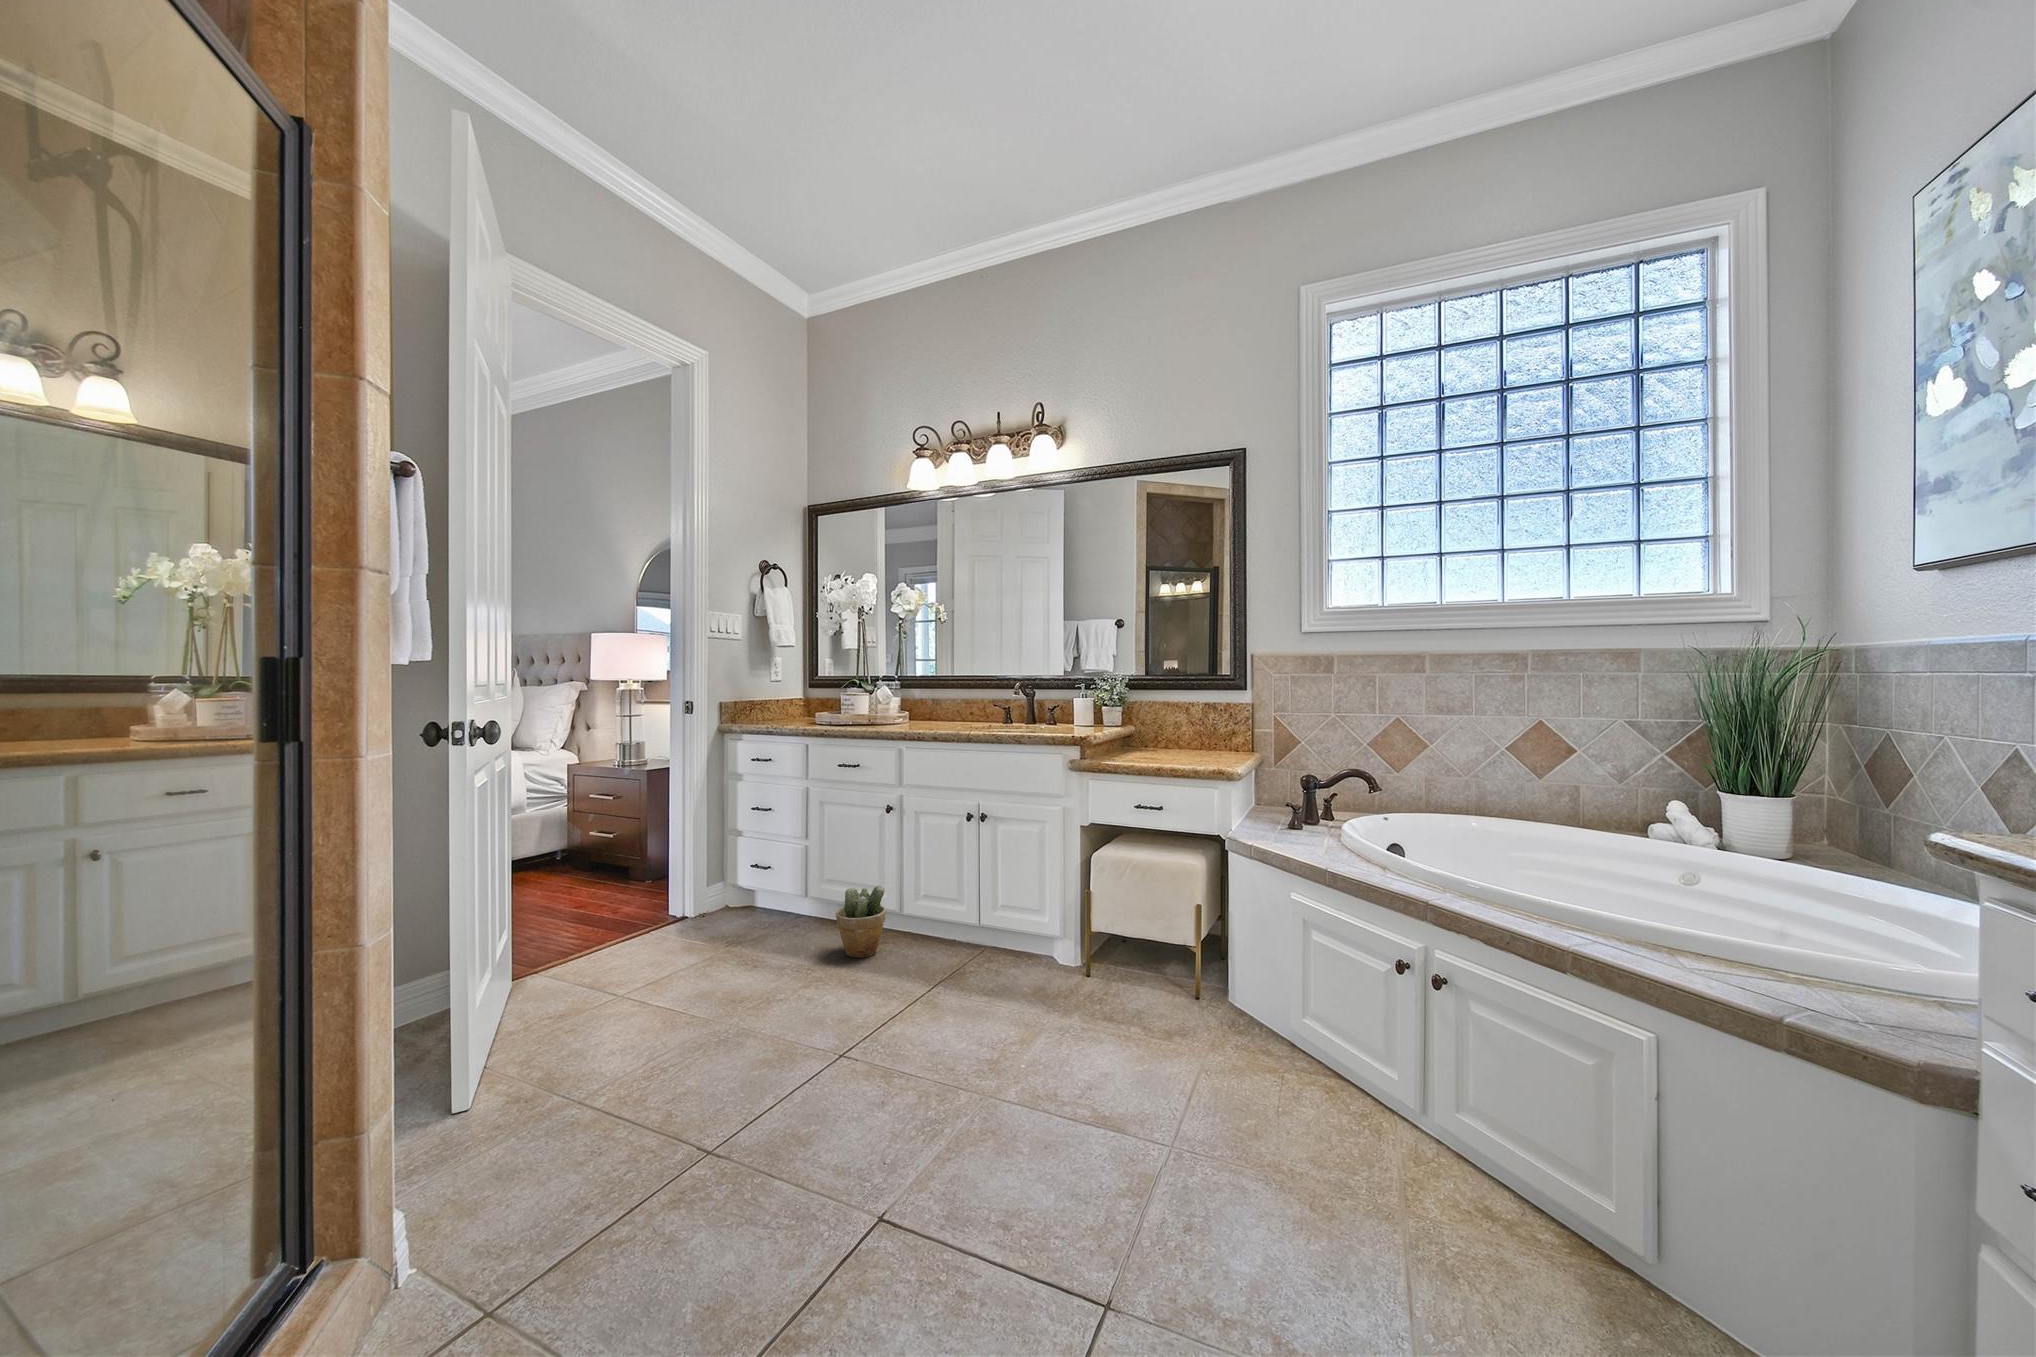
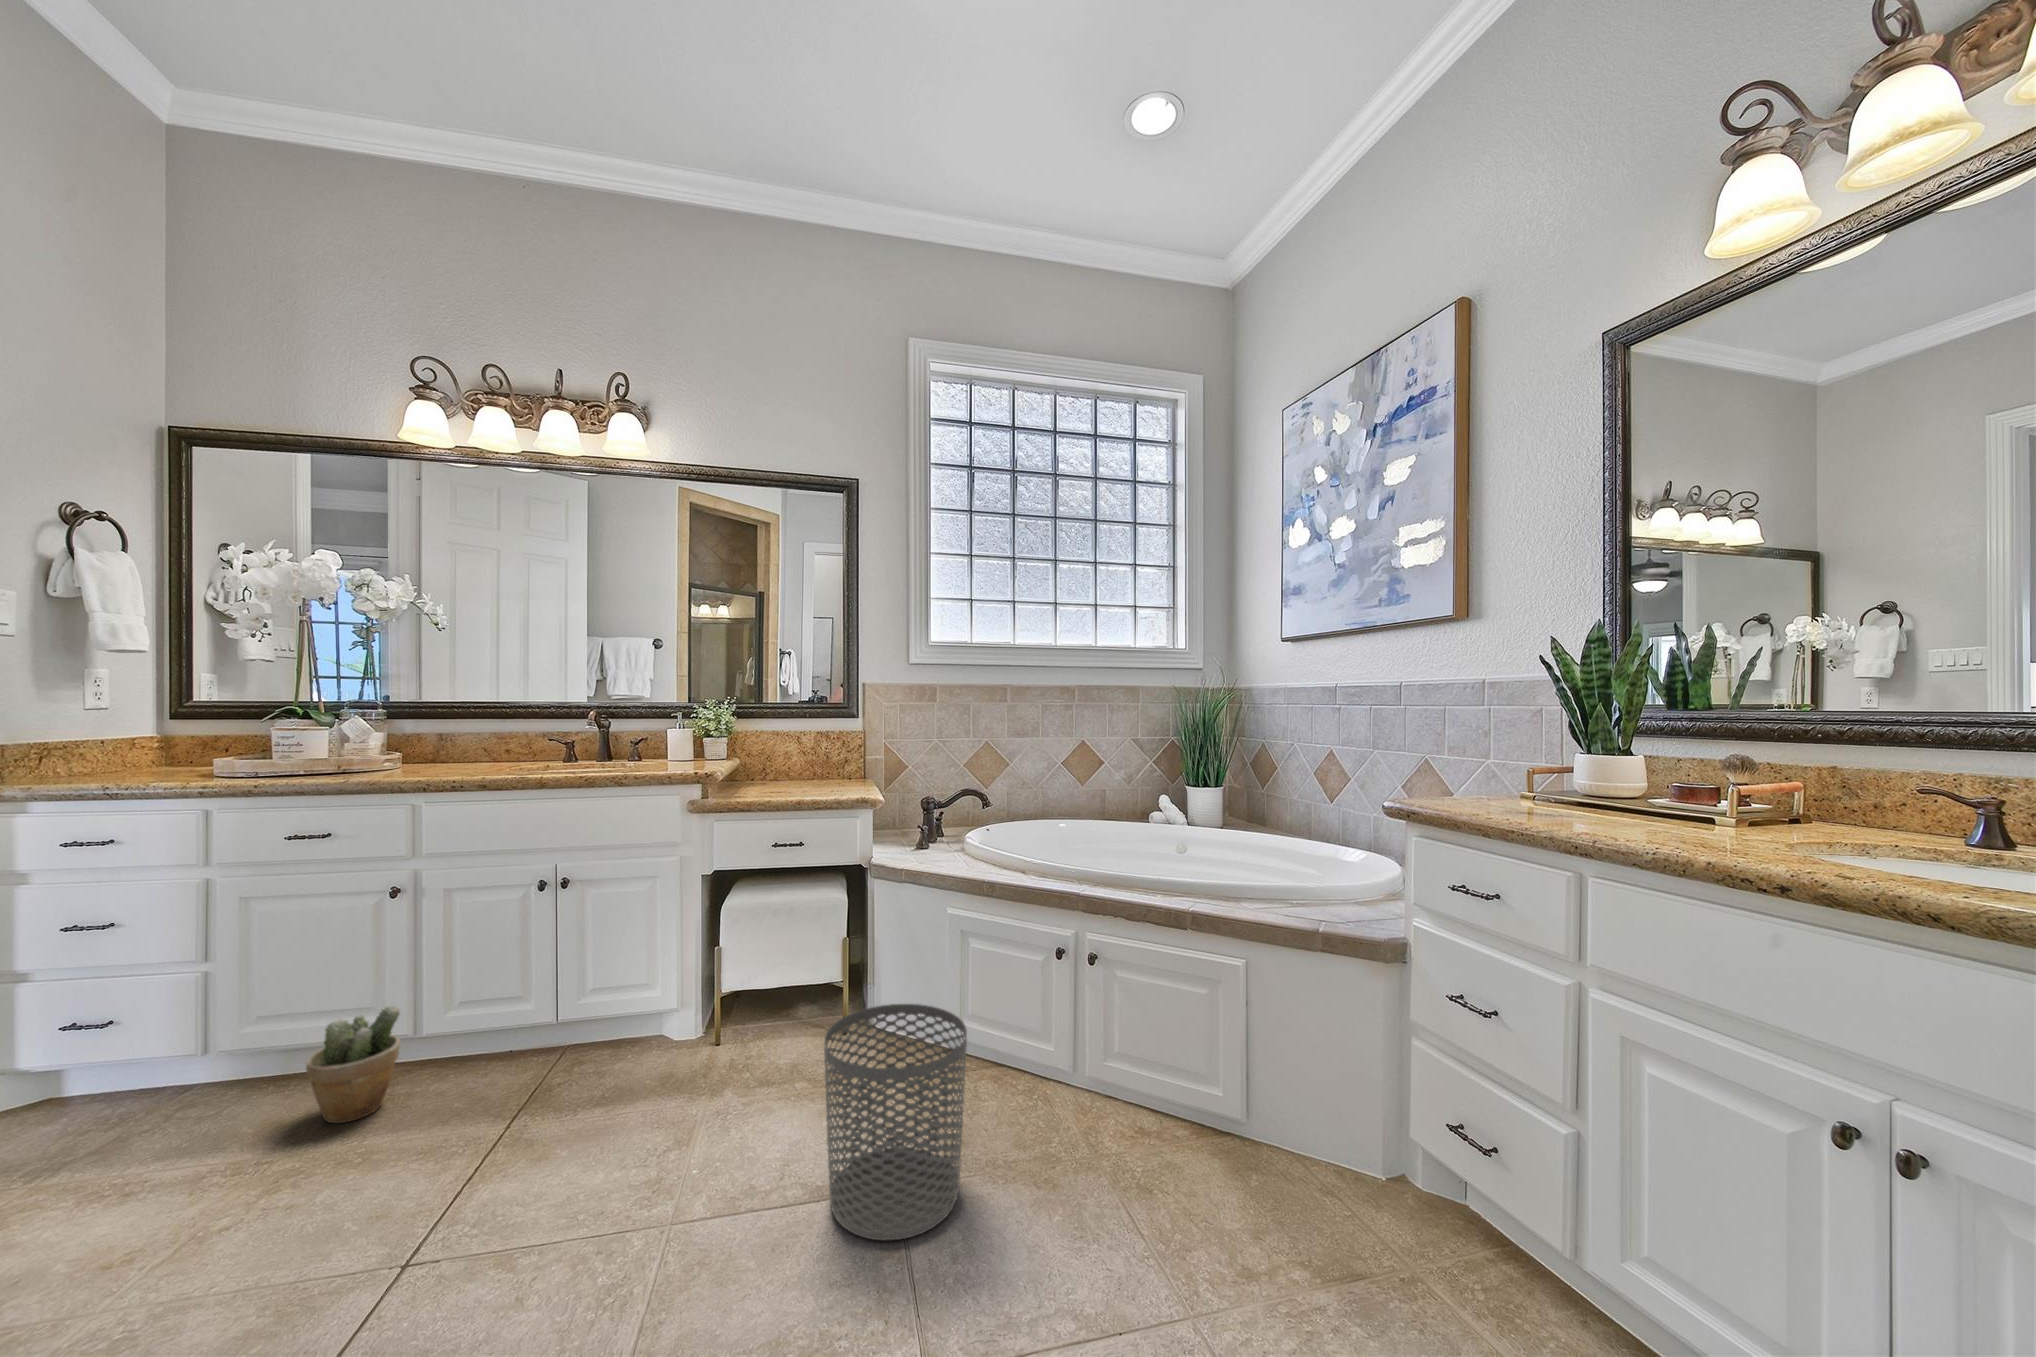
waste bin: none [1087,967,1229,1198] -> present [824,1004,967,1240]

